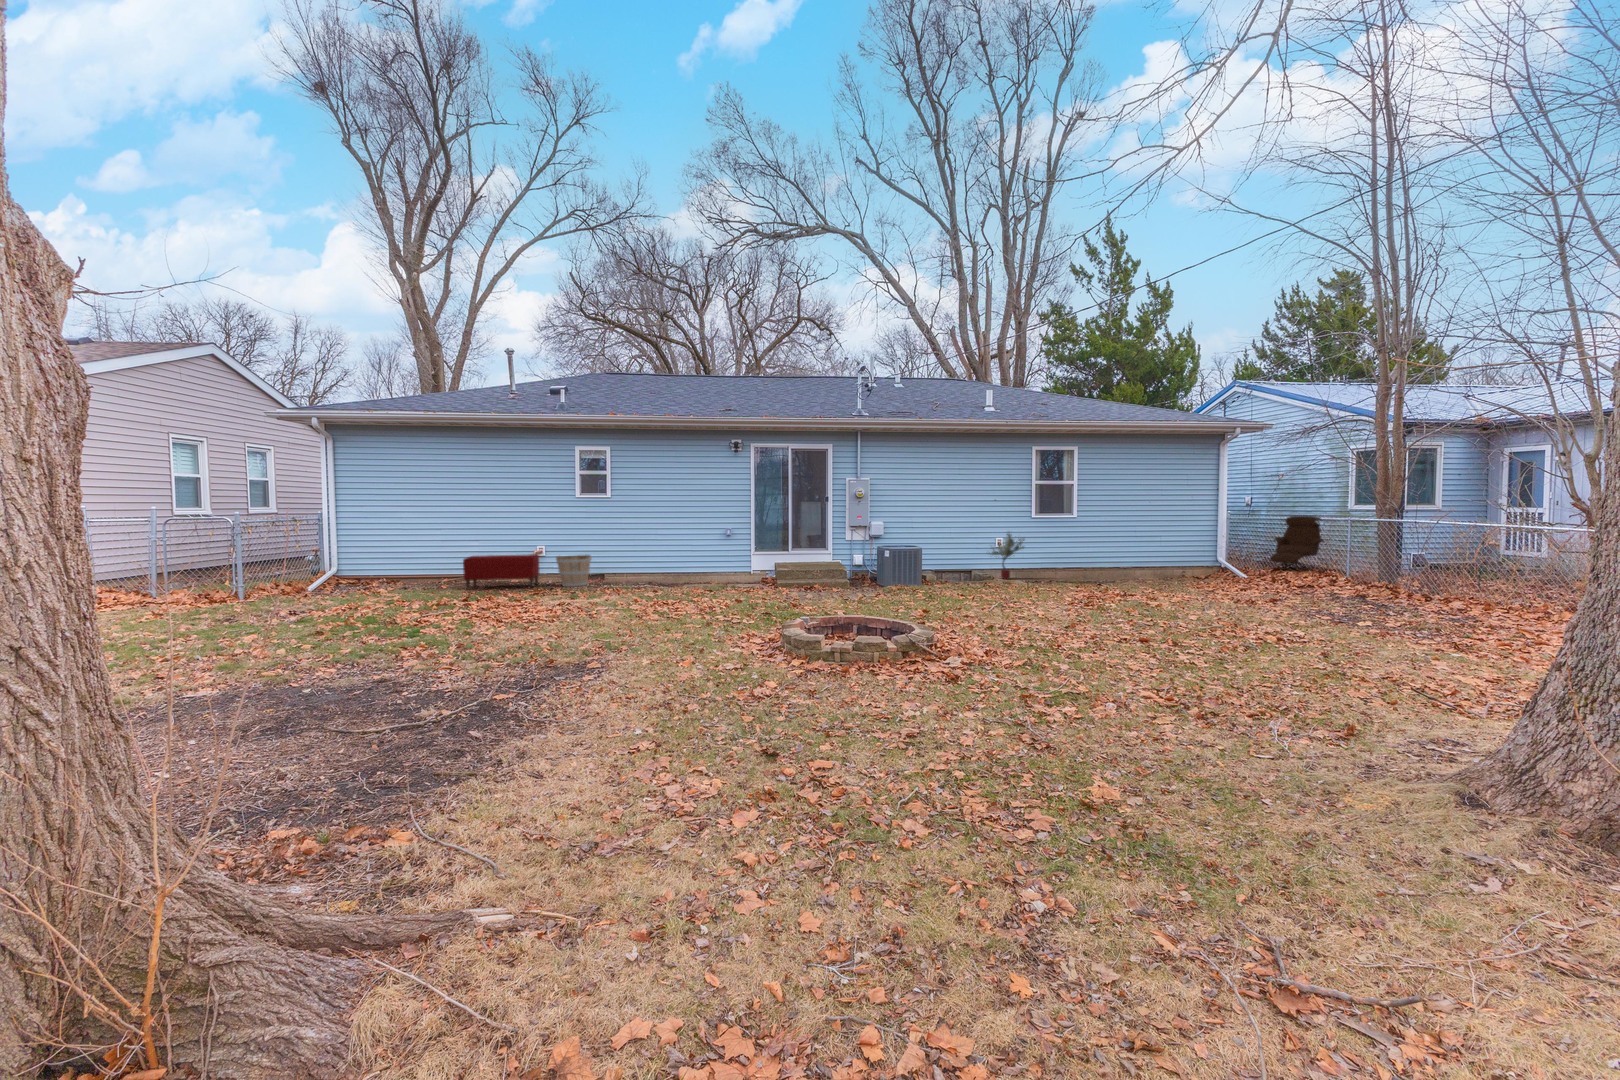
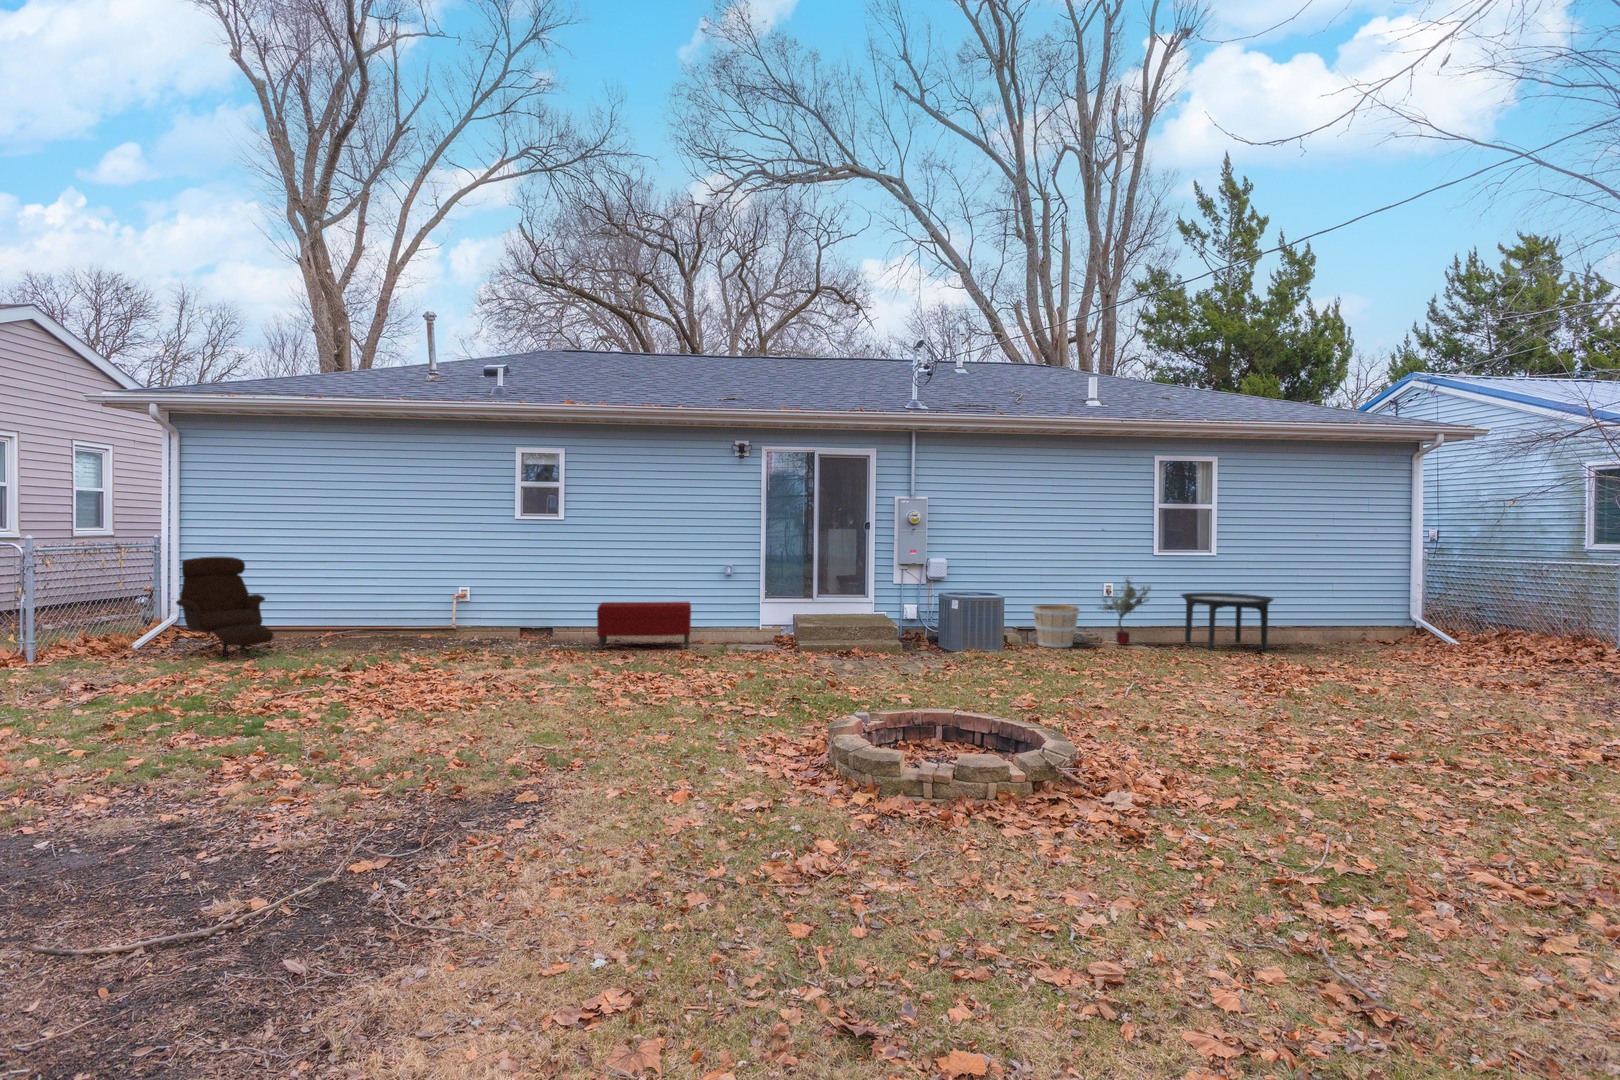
lounge chair: present [1270,516,1323,570] -> present [176,557,274,660]
round table: none [1046,542,1110,582] -> present [1181,593,1273,651]
bench: present [463,554,539,590] -> present [597,602,691,650]
wooden bucket: present [556,555,592,587] -> present [1032,604,1080,648]

